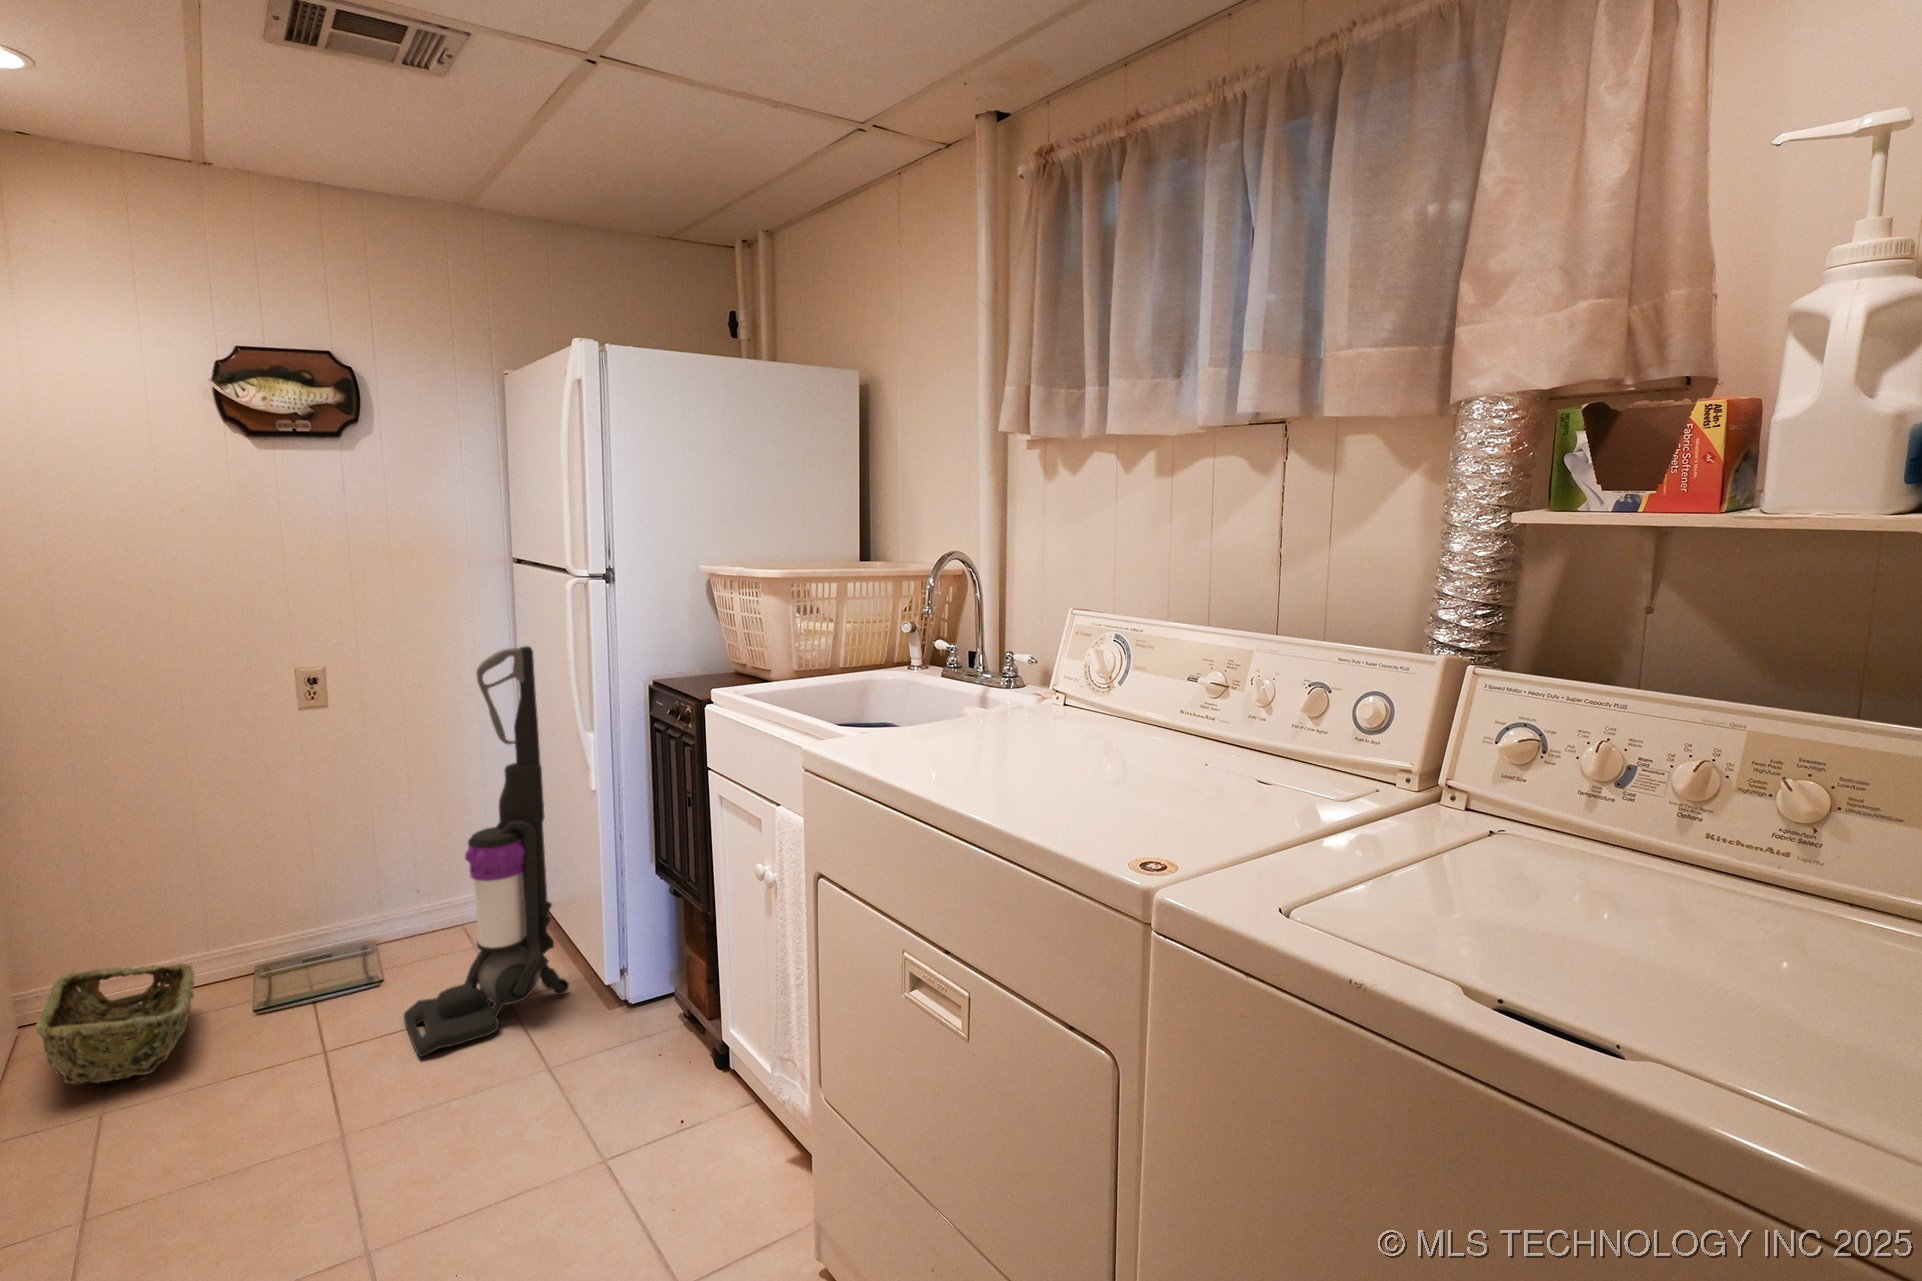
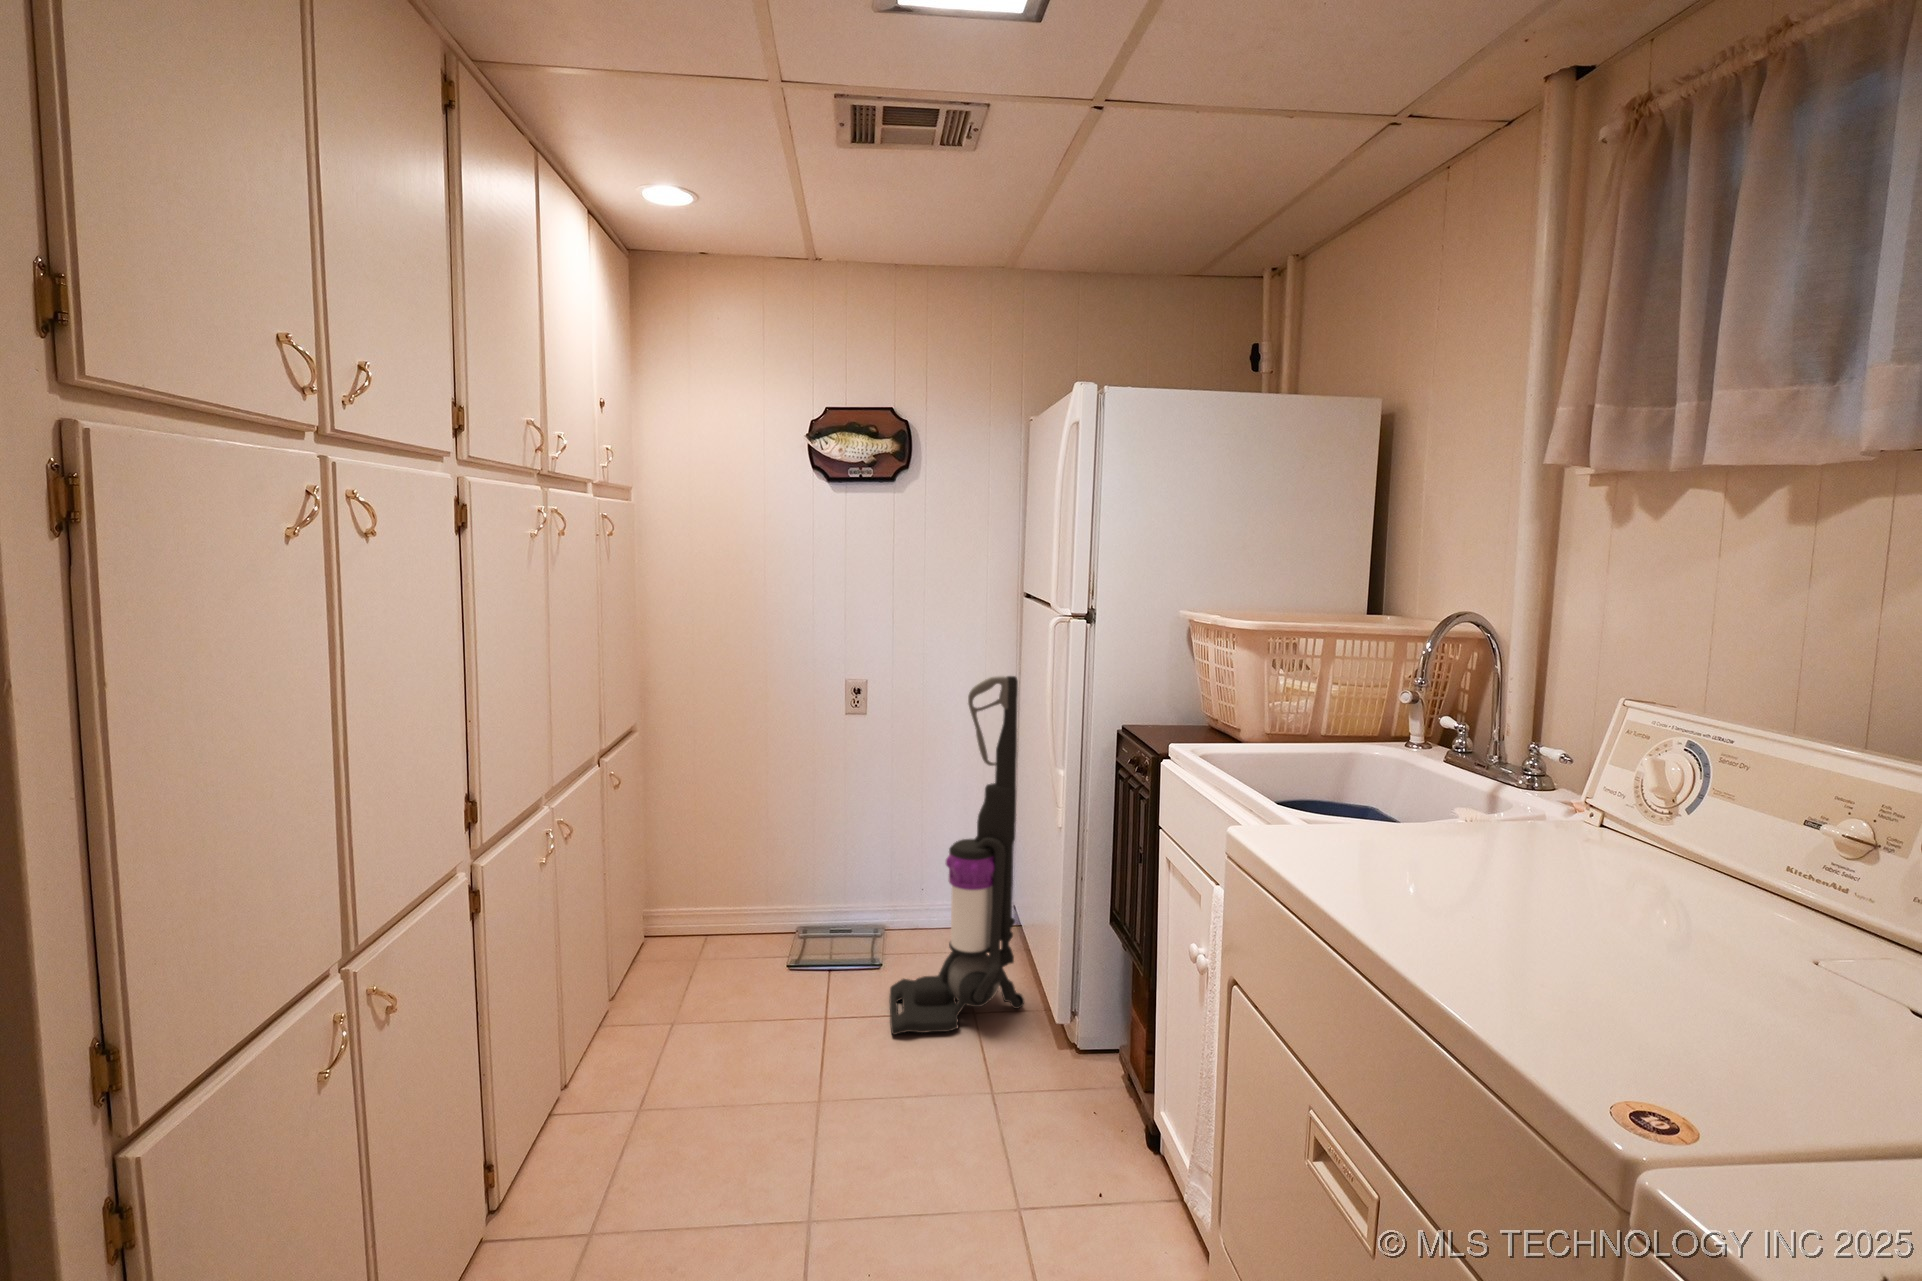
woven basket: present [36,964,194,1084] -> none [655,889,759,984]

